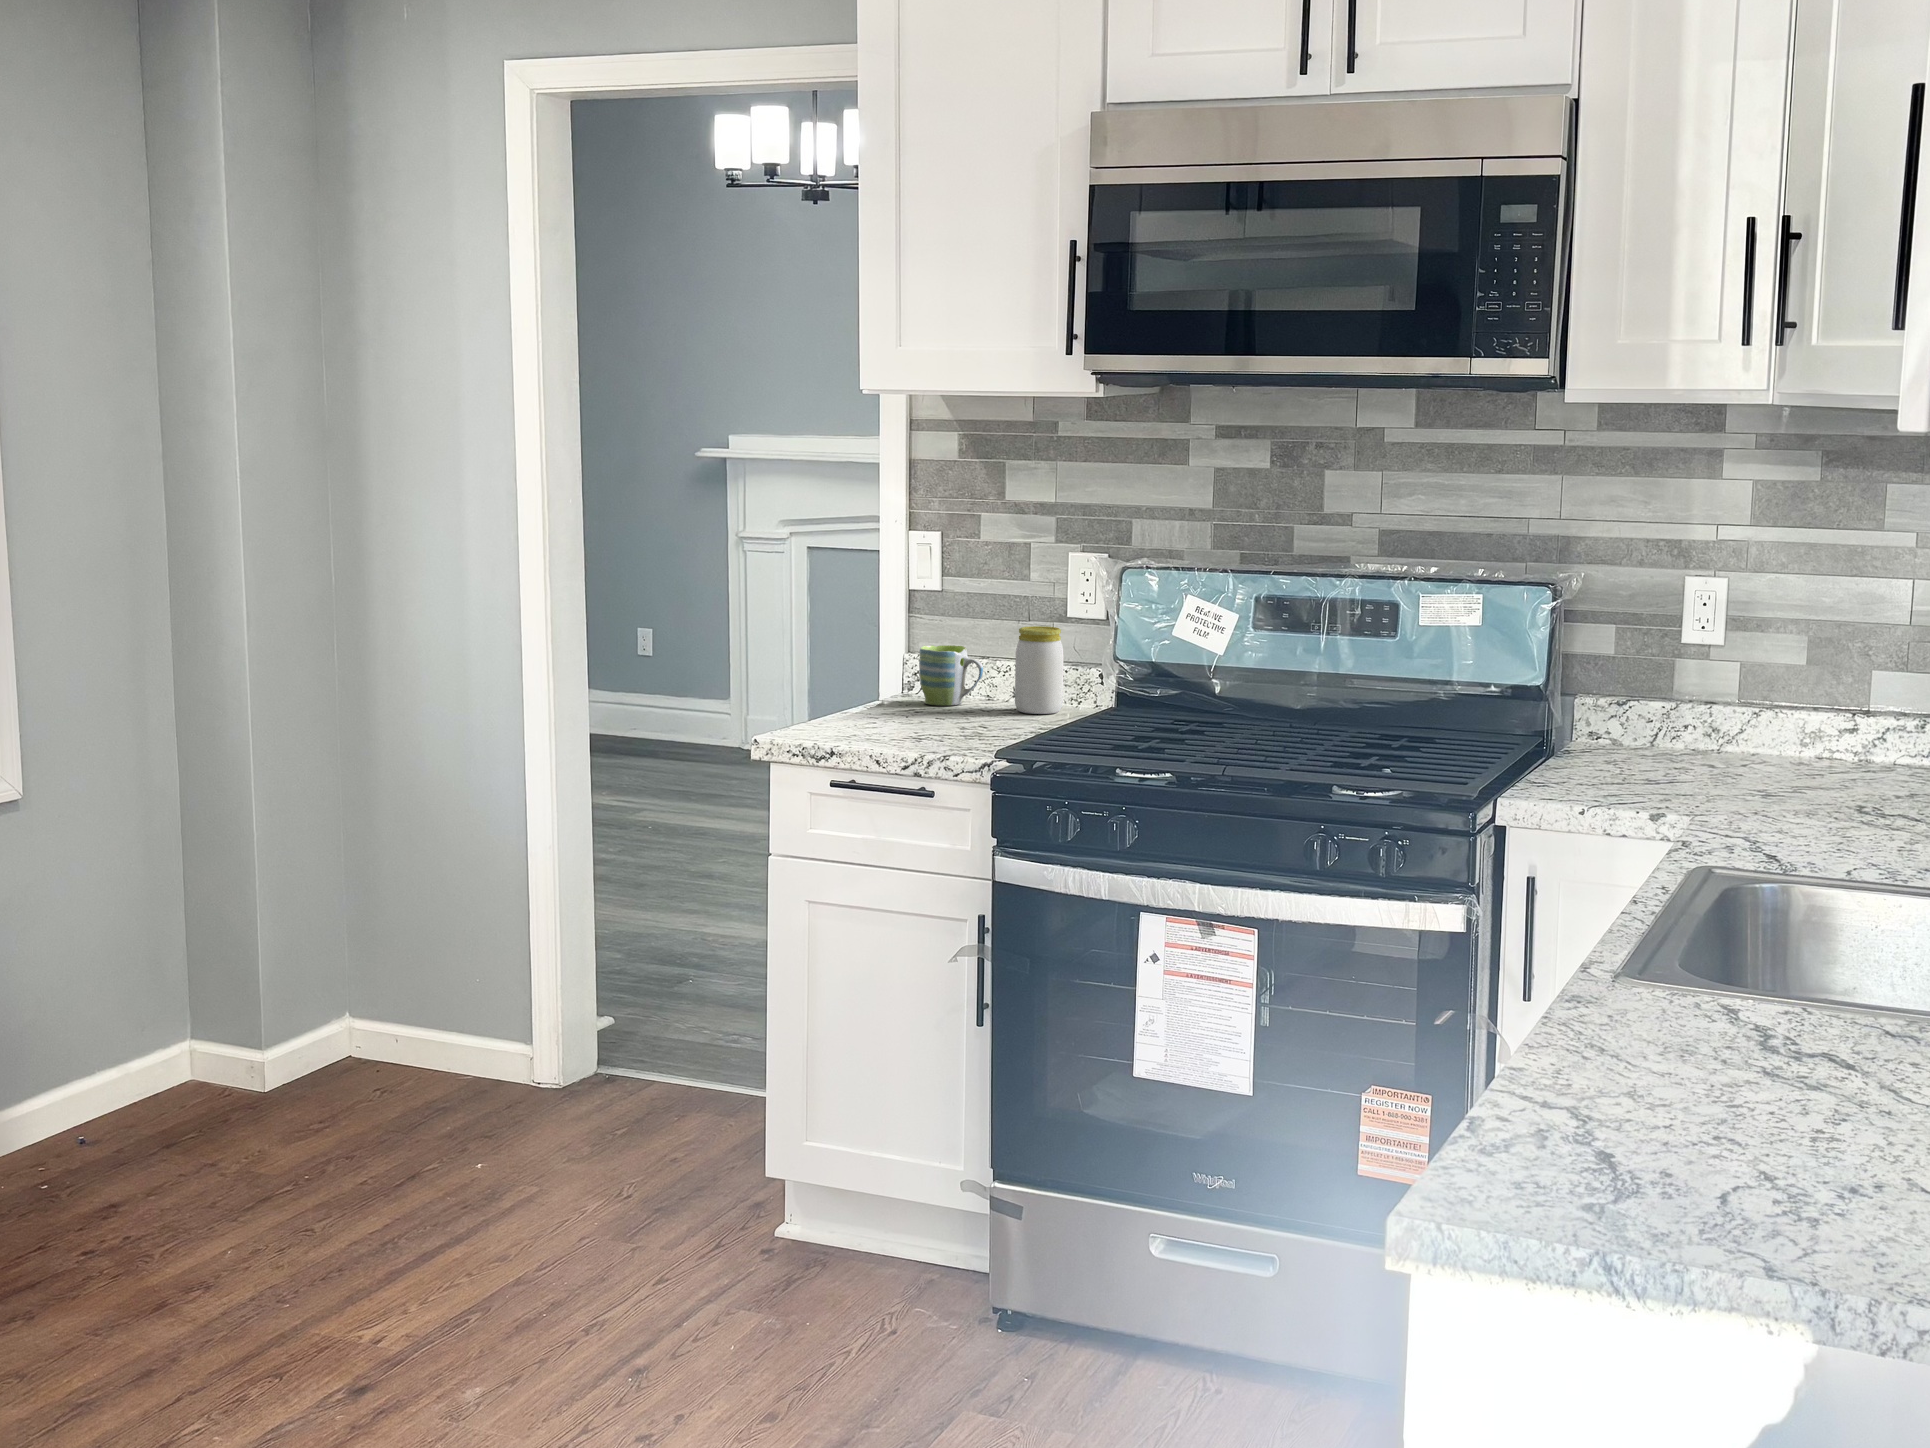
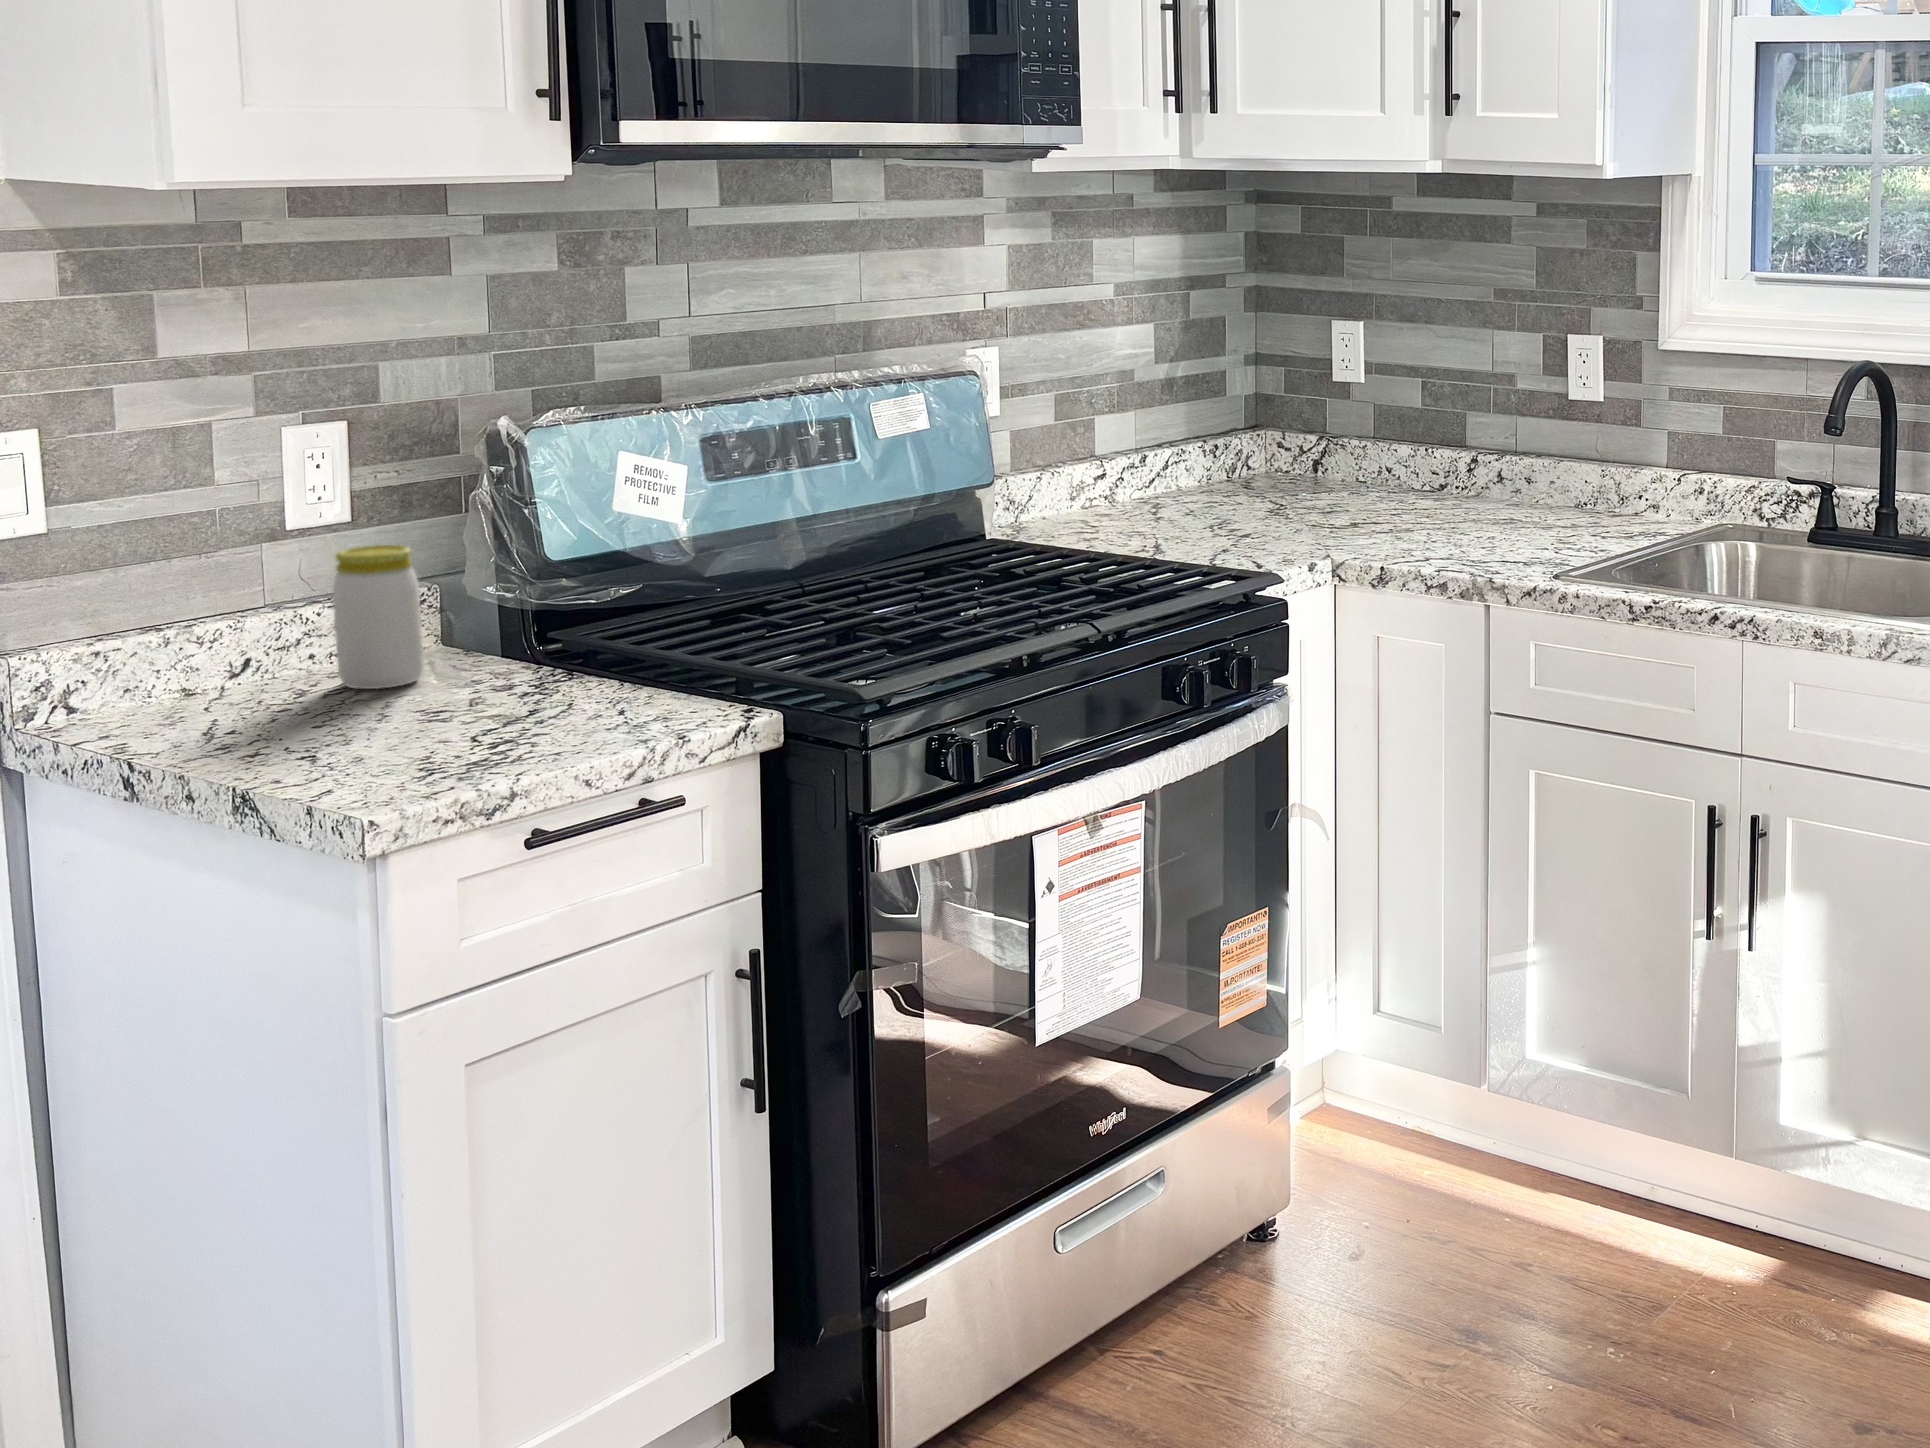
mug: present [919,645,983,706] -> none [152,615,266,727]

